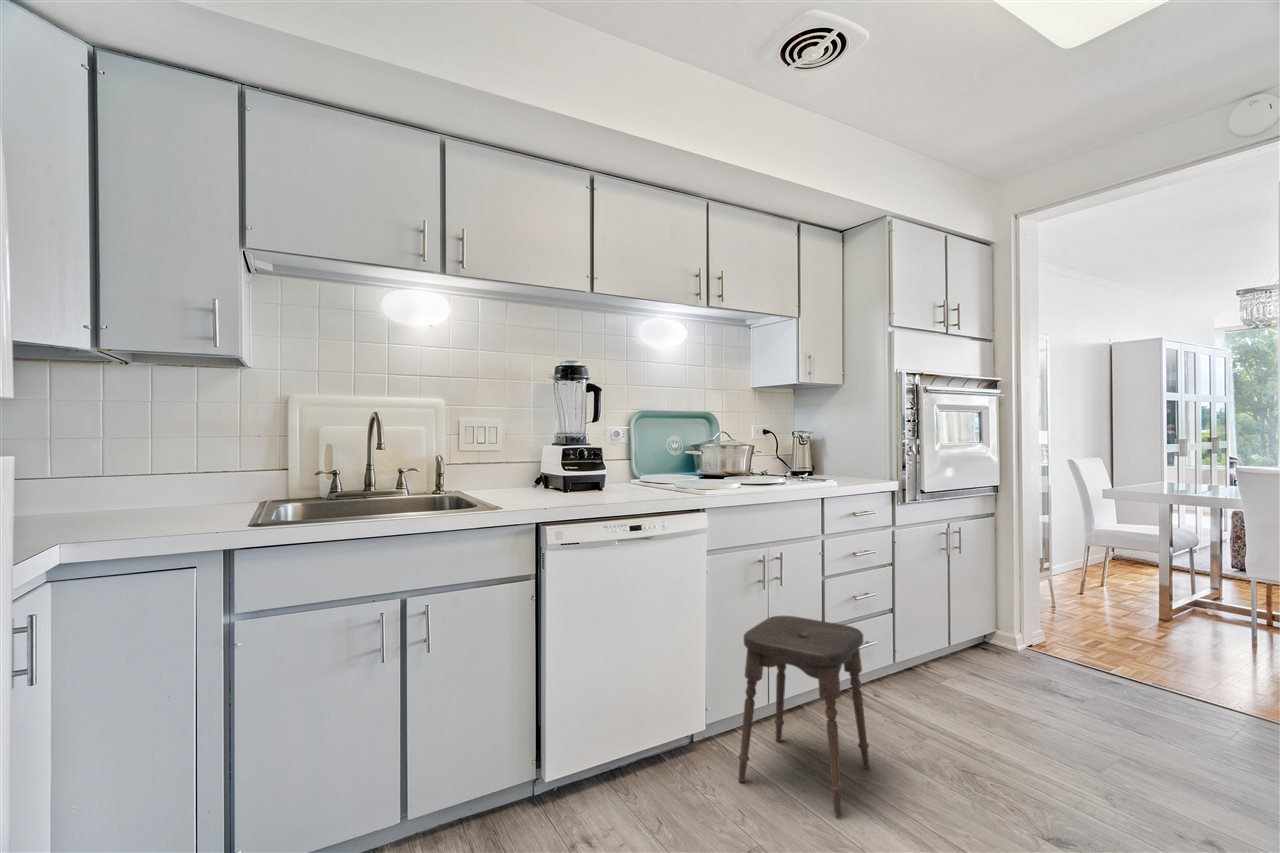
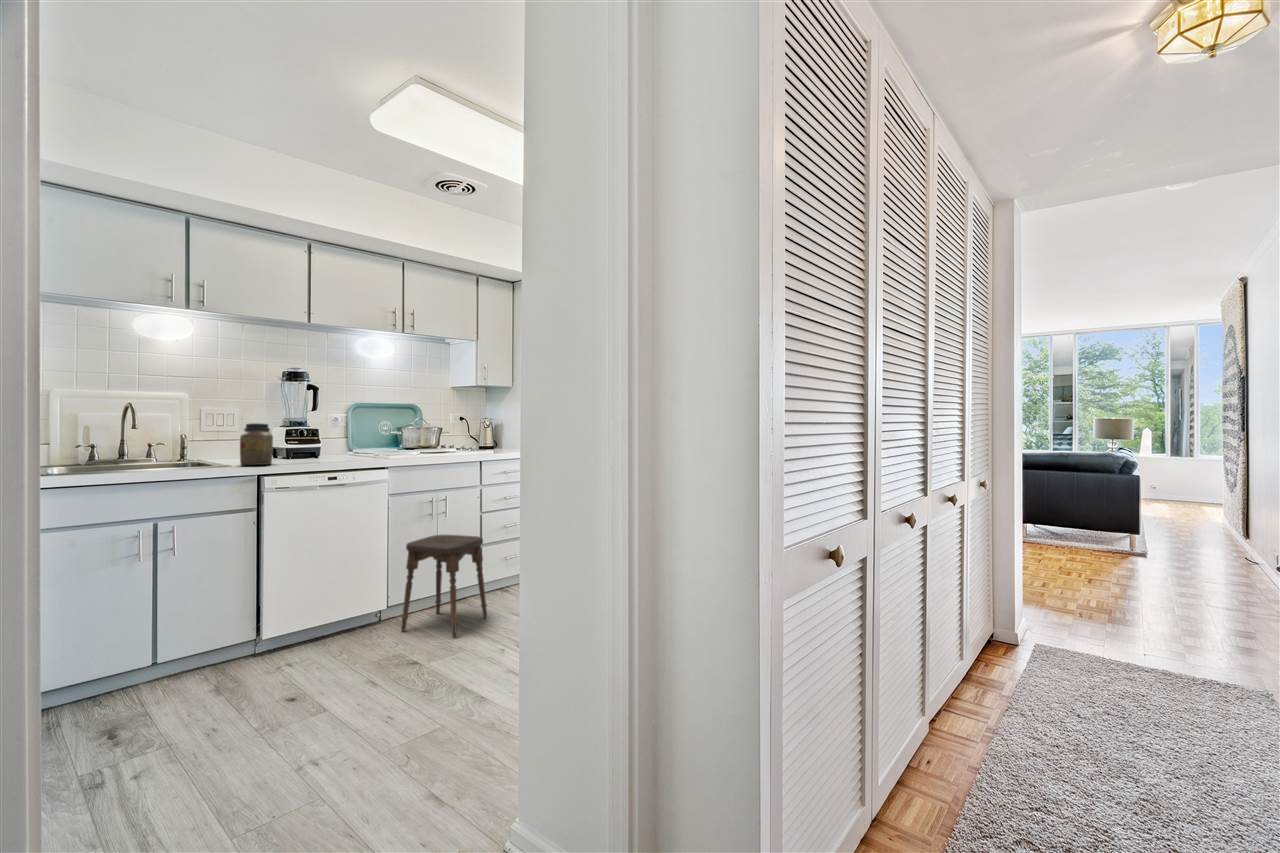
jar: none [511,441,553,506] -> present [240,423,273,465]

